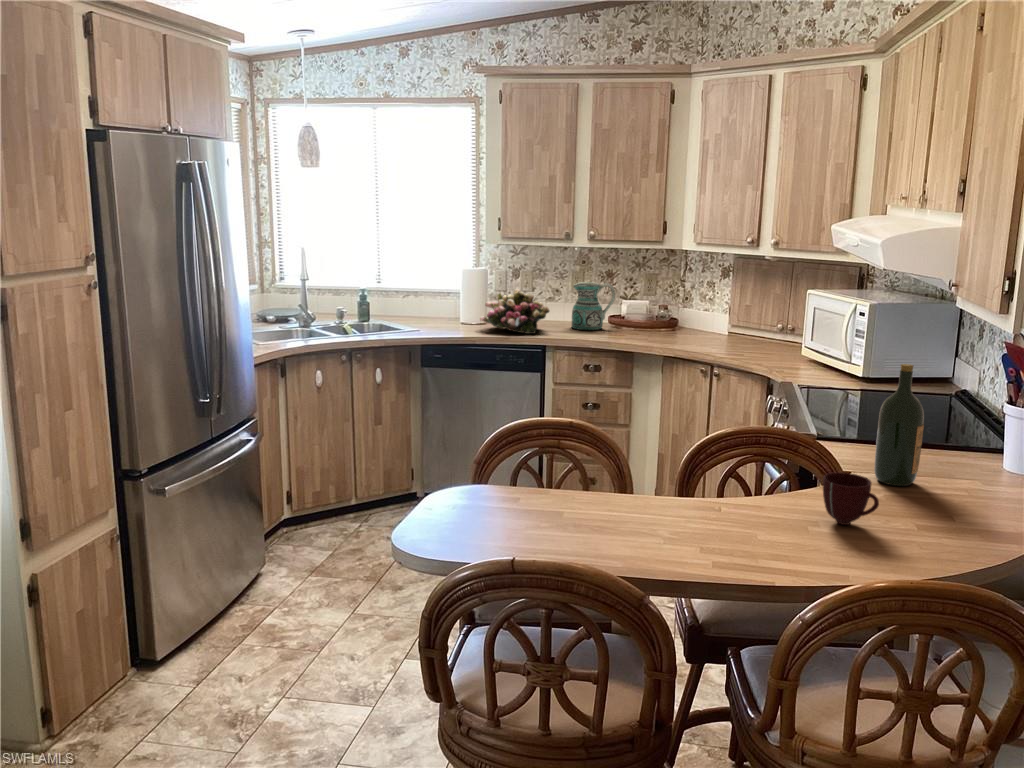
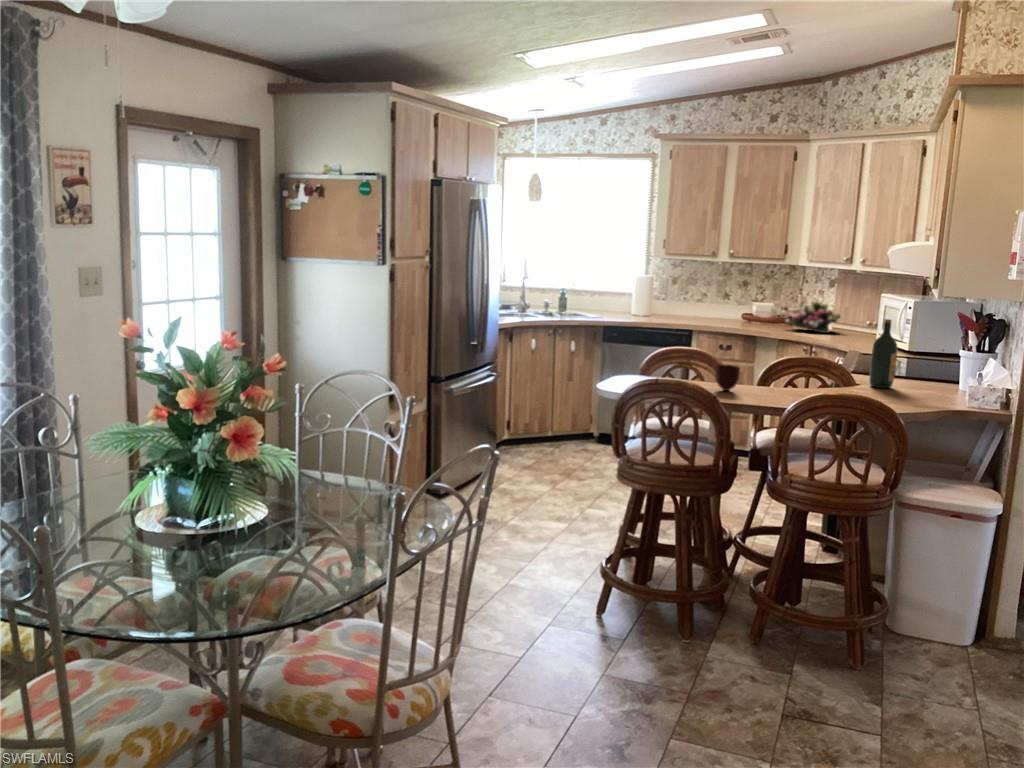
ceramic pitcher: present [572,282,615,330] -> none [714,288,748,323]
flower arrangement: present [480,289,549,334] -> present [786,300,840,333]
mug: present [823,472,879,525] -> present [716,365,740,391]

